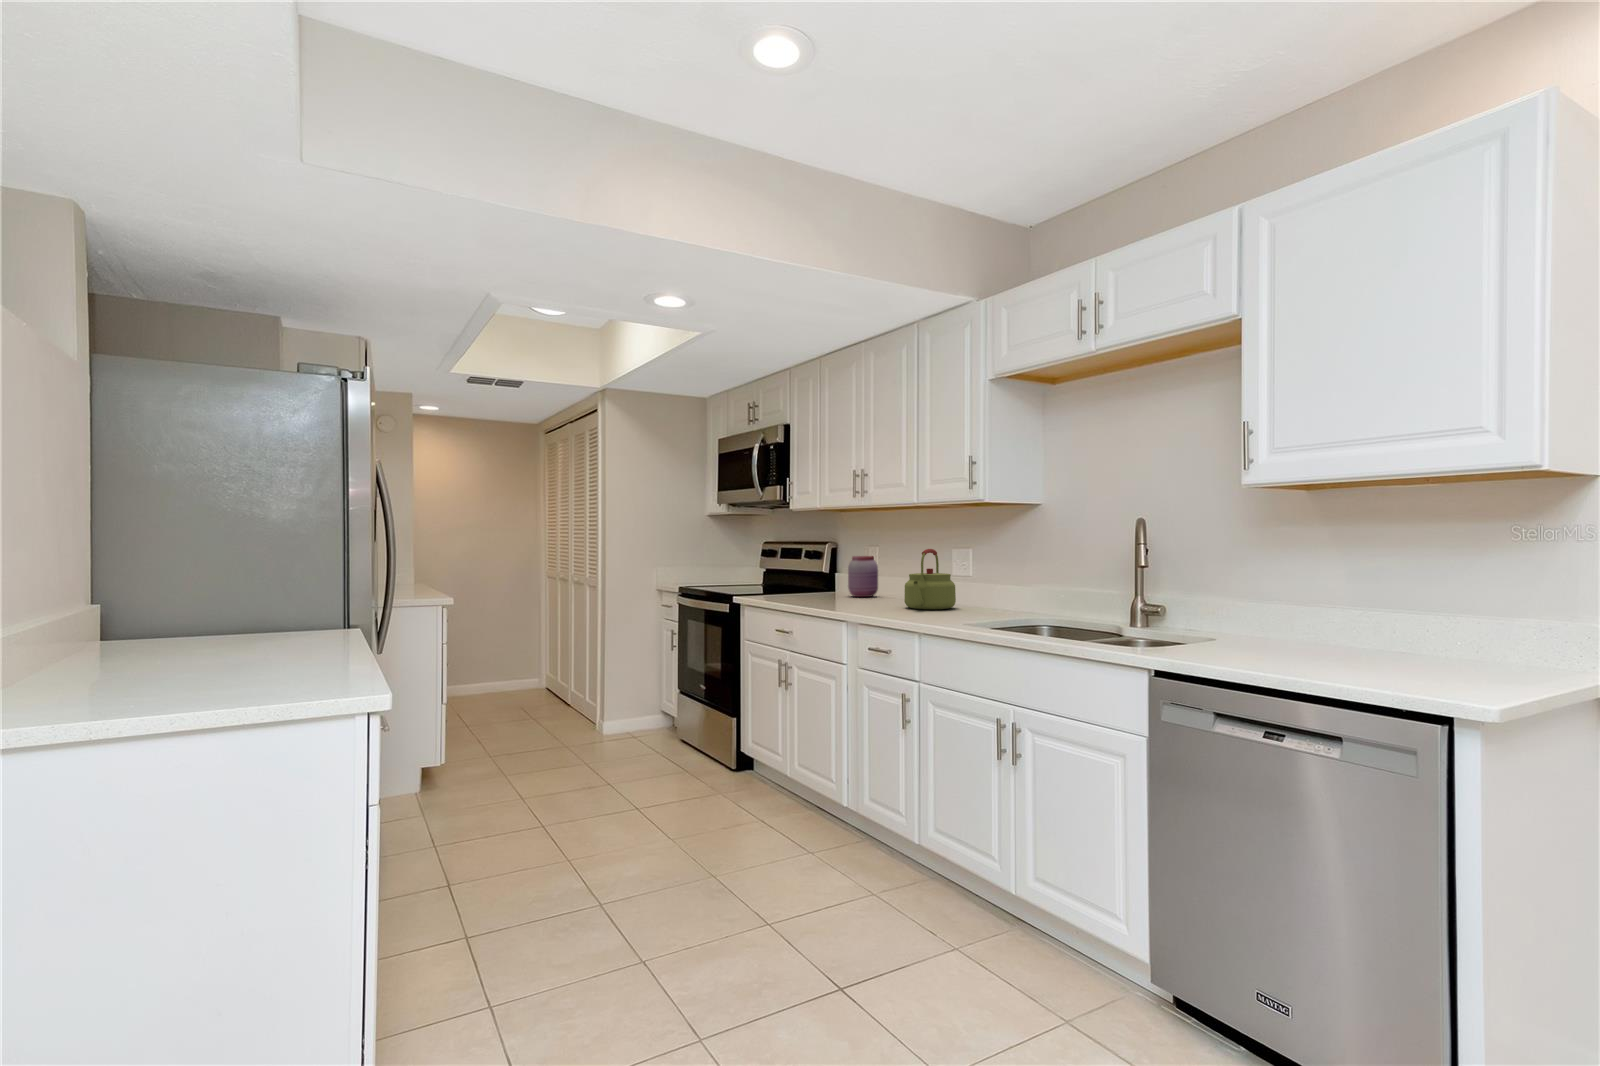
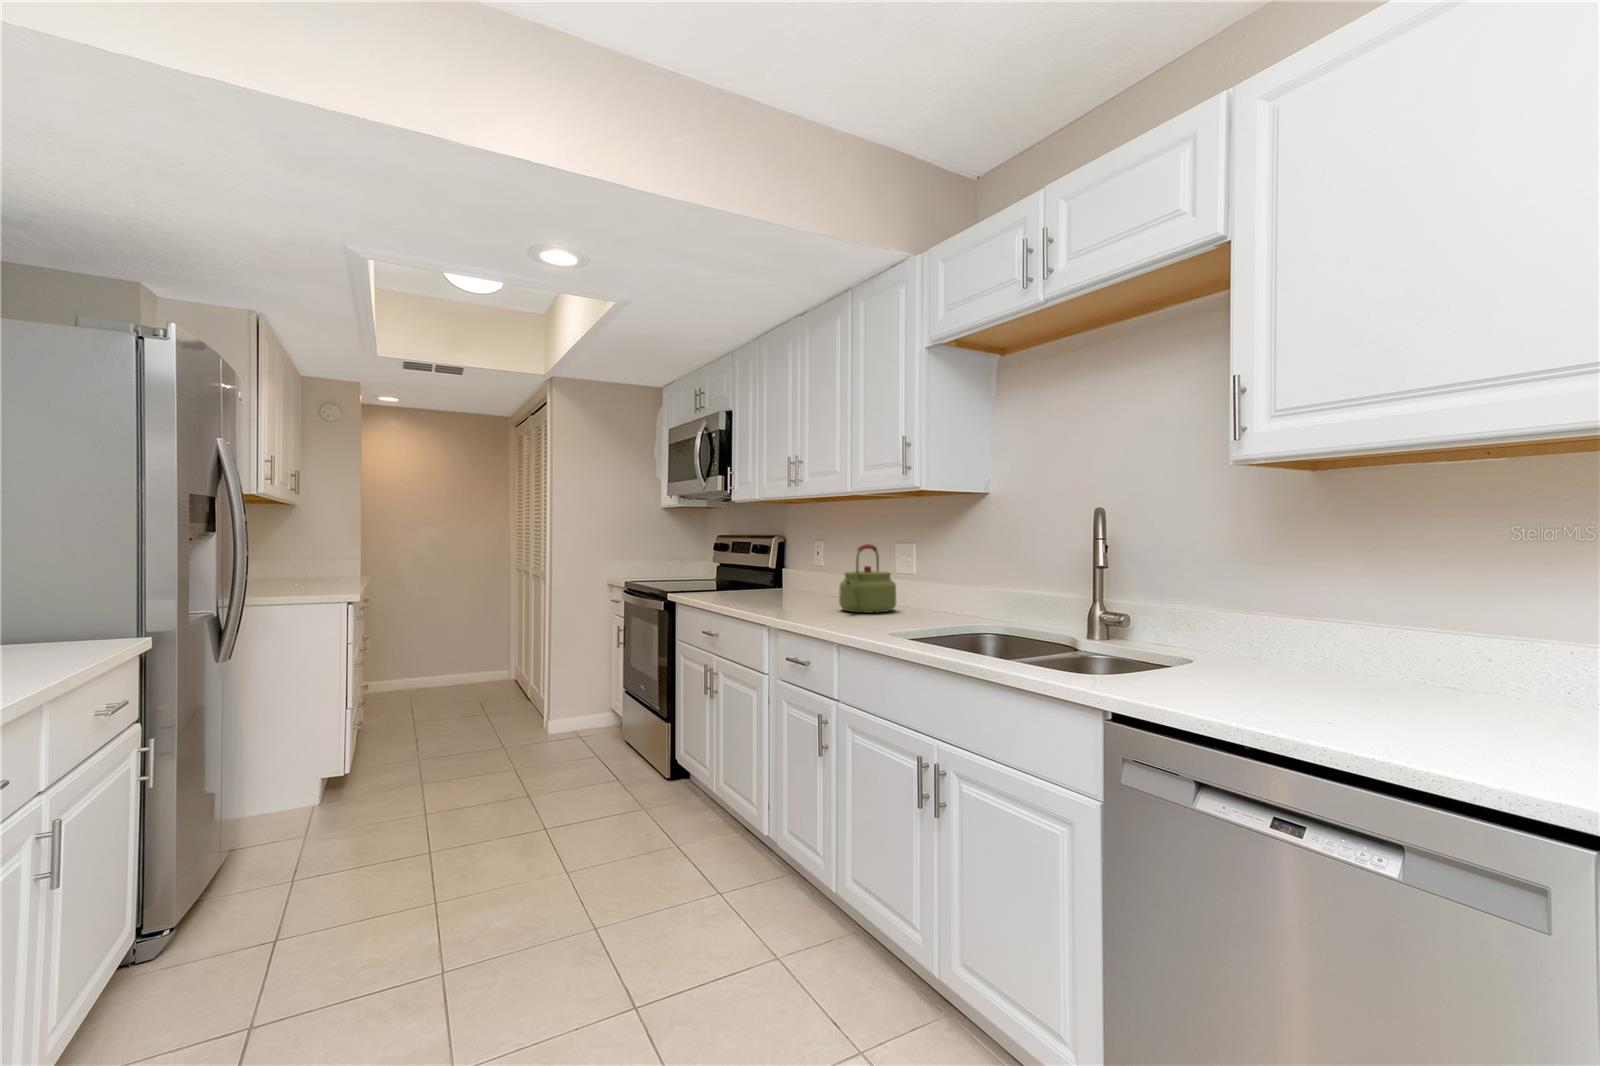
jar: present [848,556,878,597] -> none [790,551,822,596]

